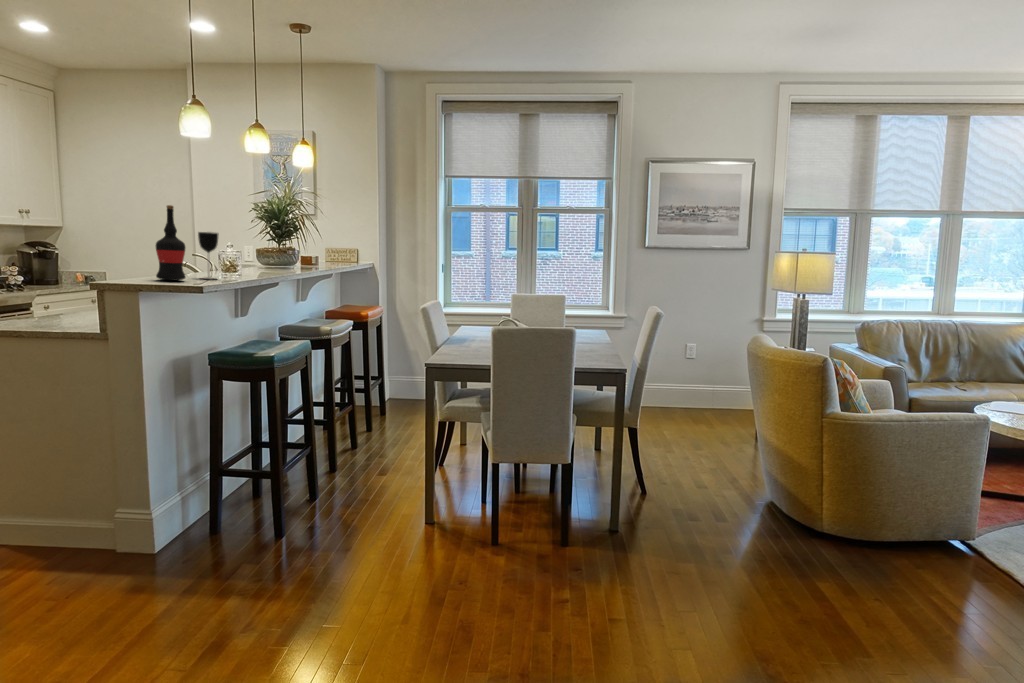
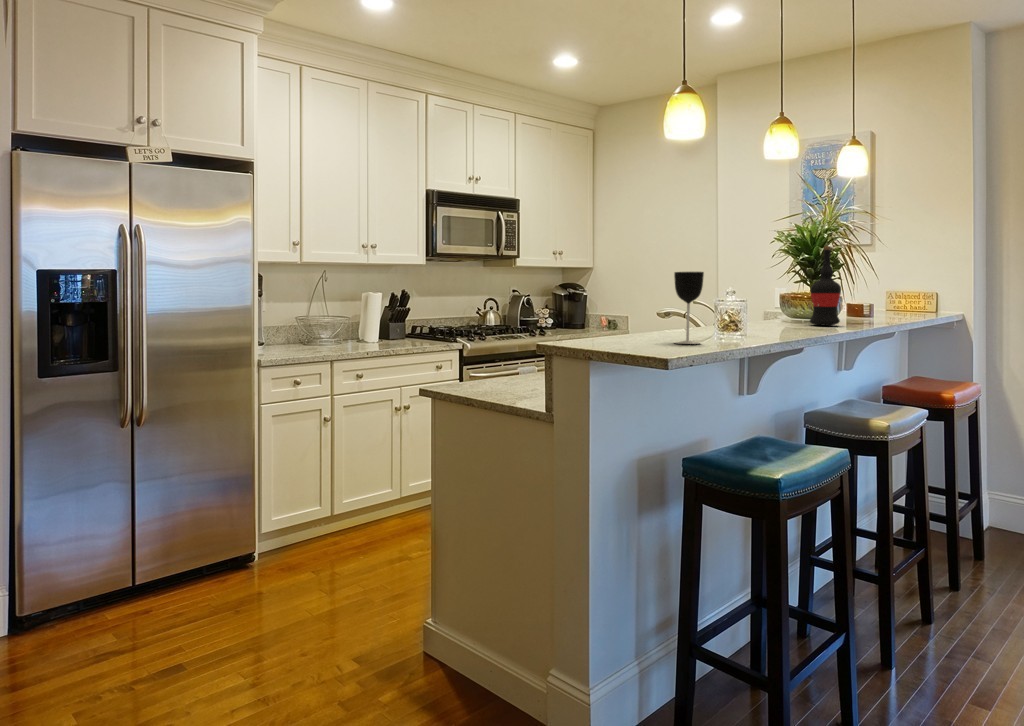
wine bottle: present [156,205,186,280] -> present [810,246,841,325]

